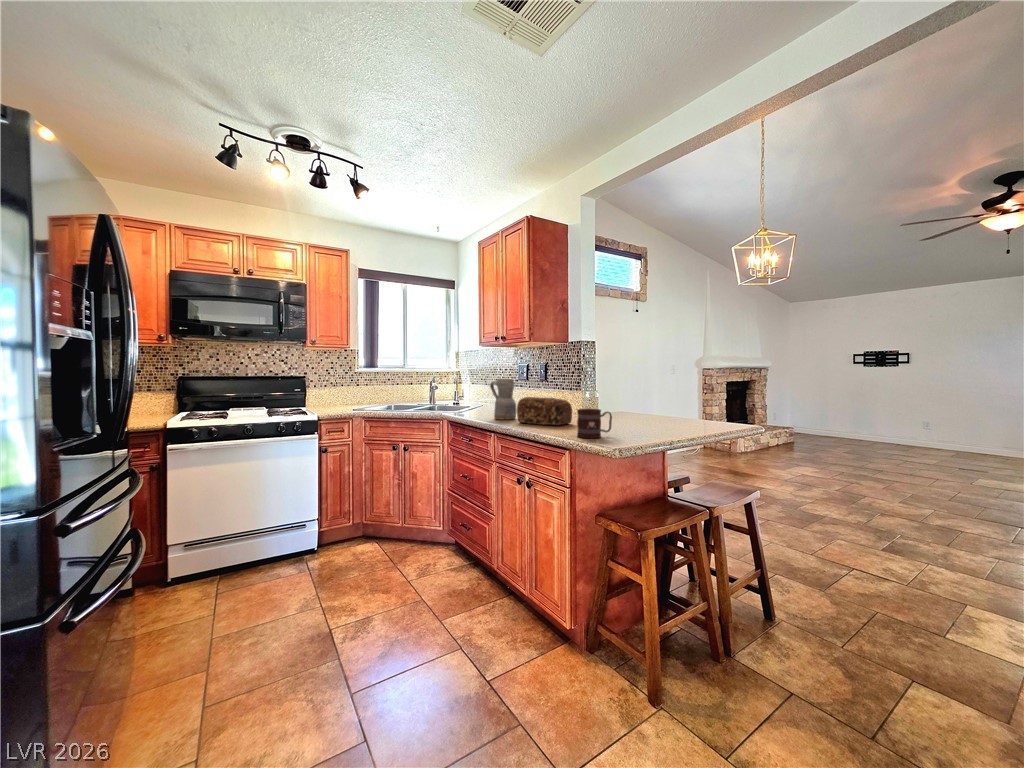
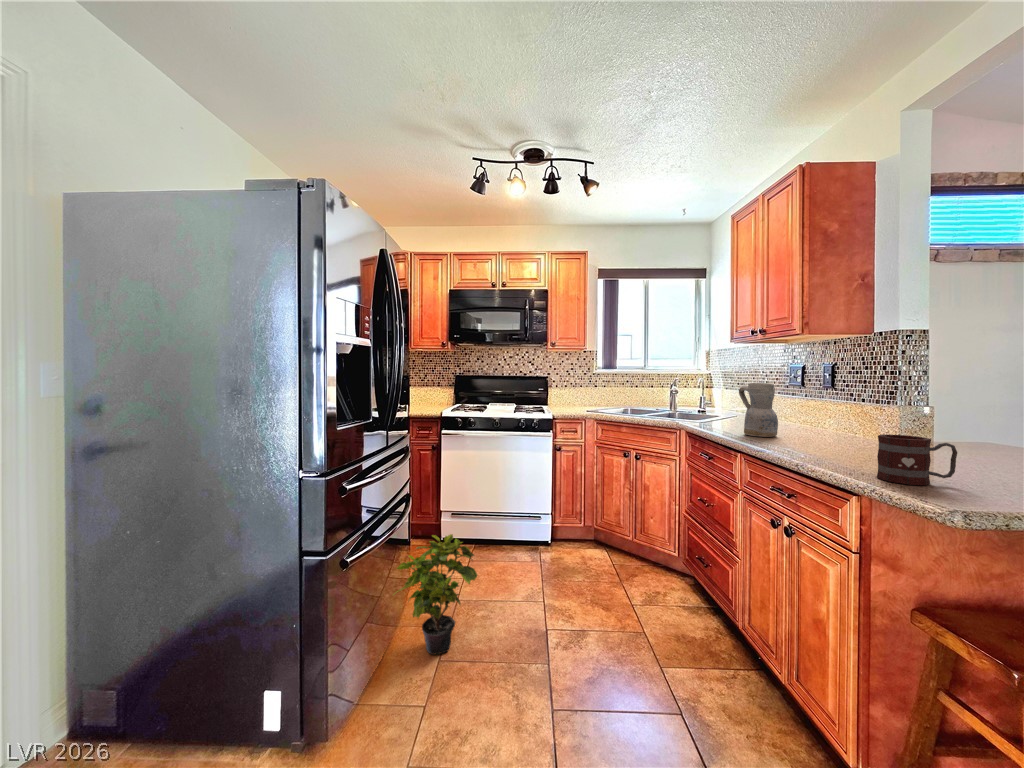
bread loaf: present [517,397,572,425] -> none [775,409,875,454]
potted plant: none [124,559,247,708] -> present [393,534,477,655]

